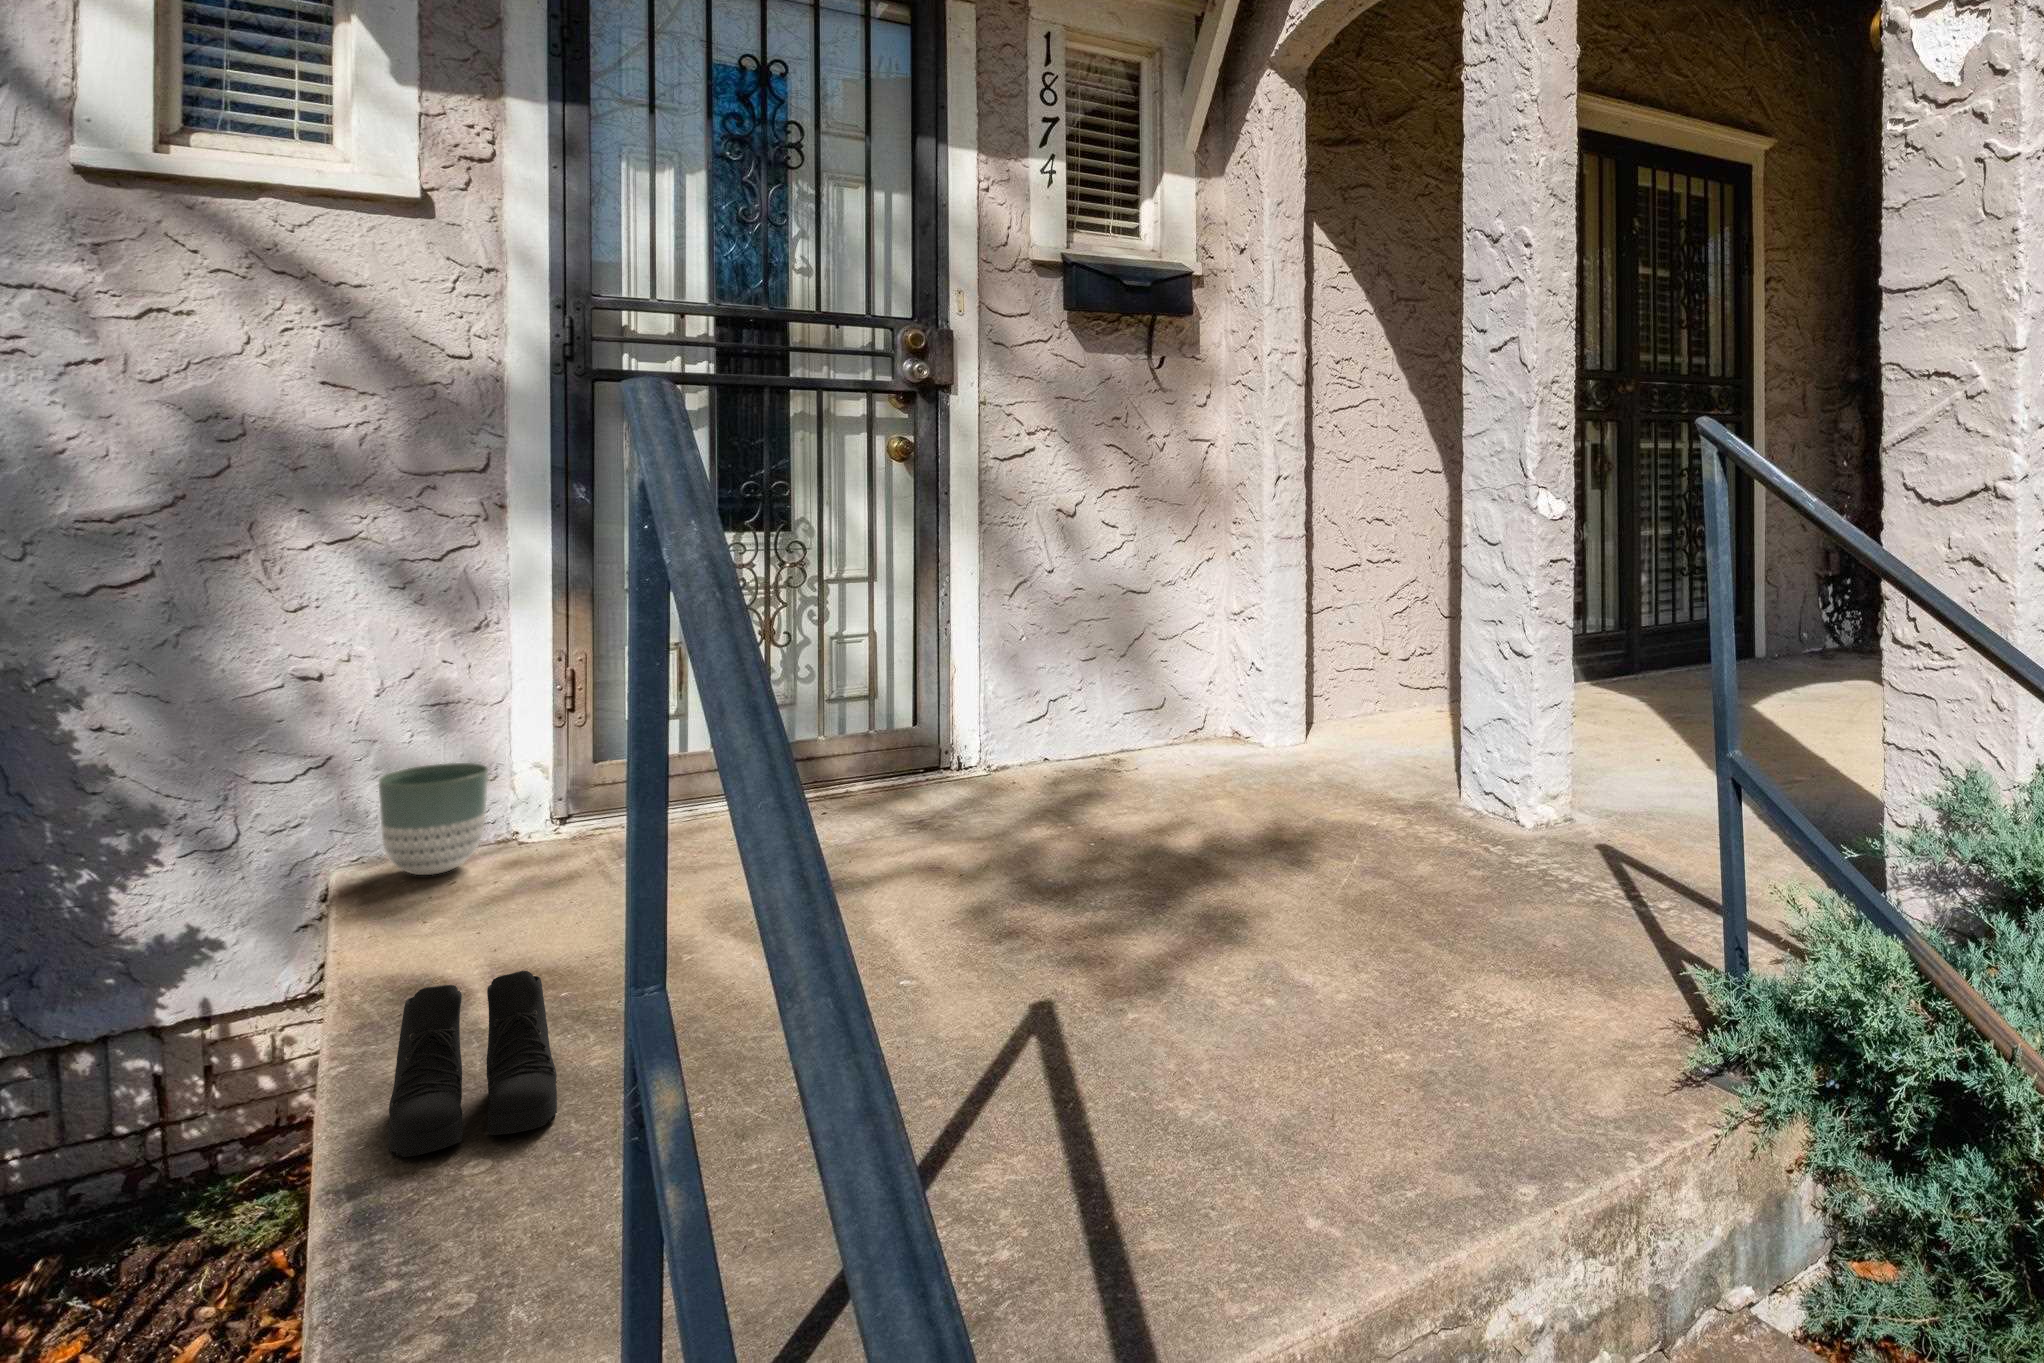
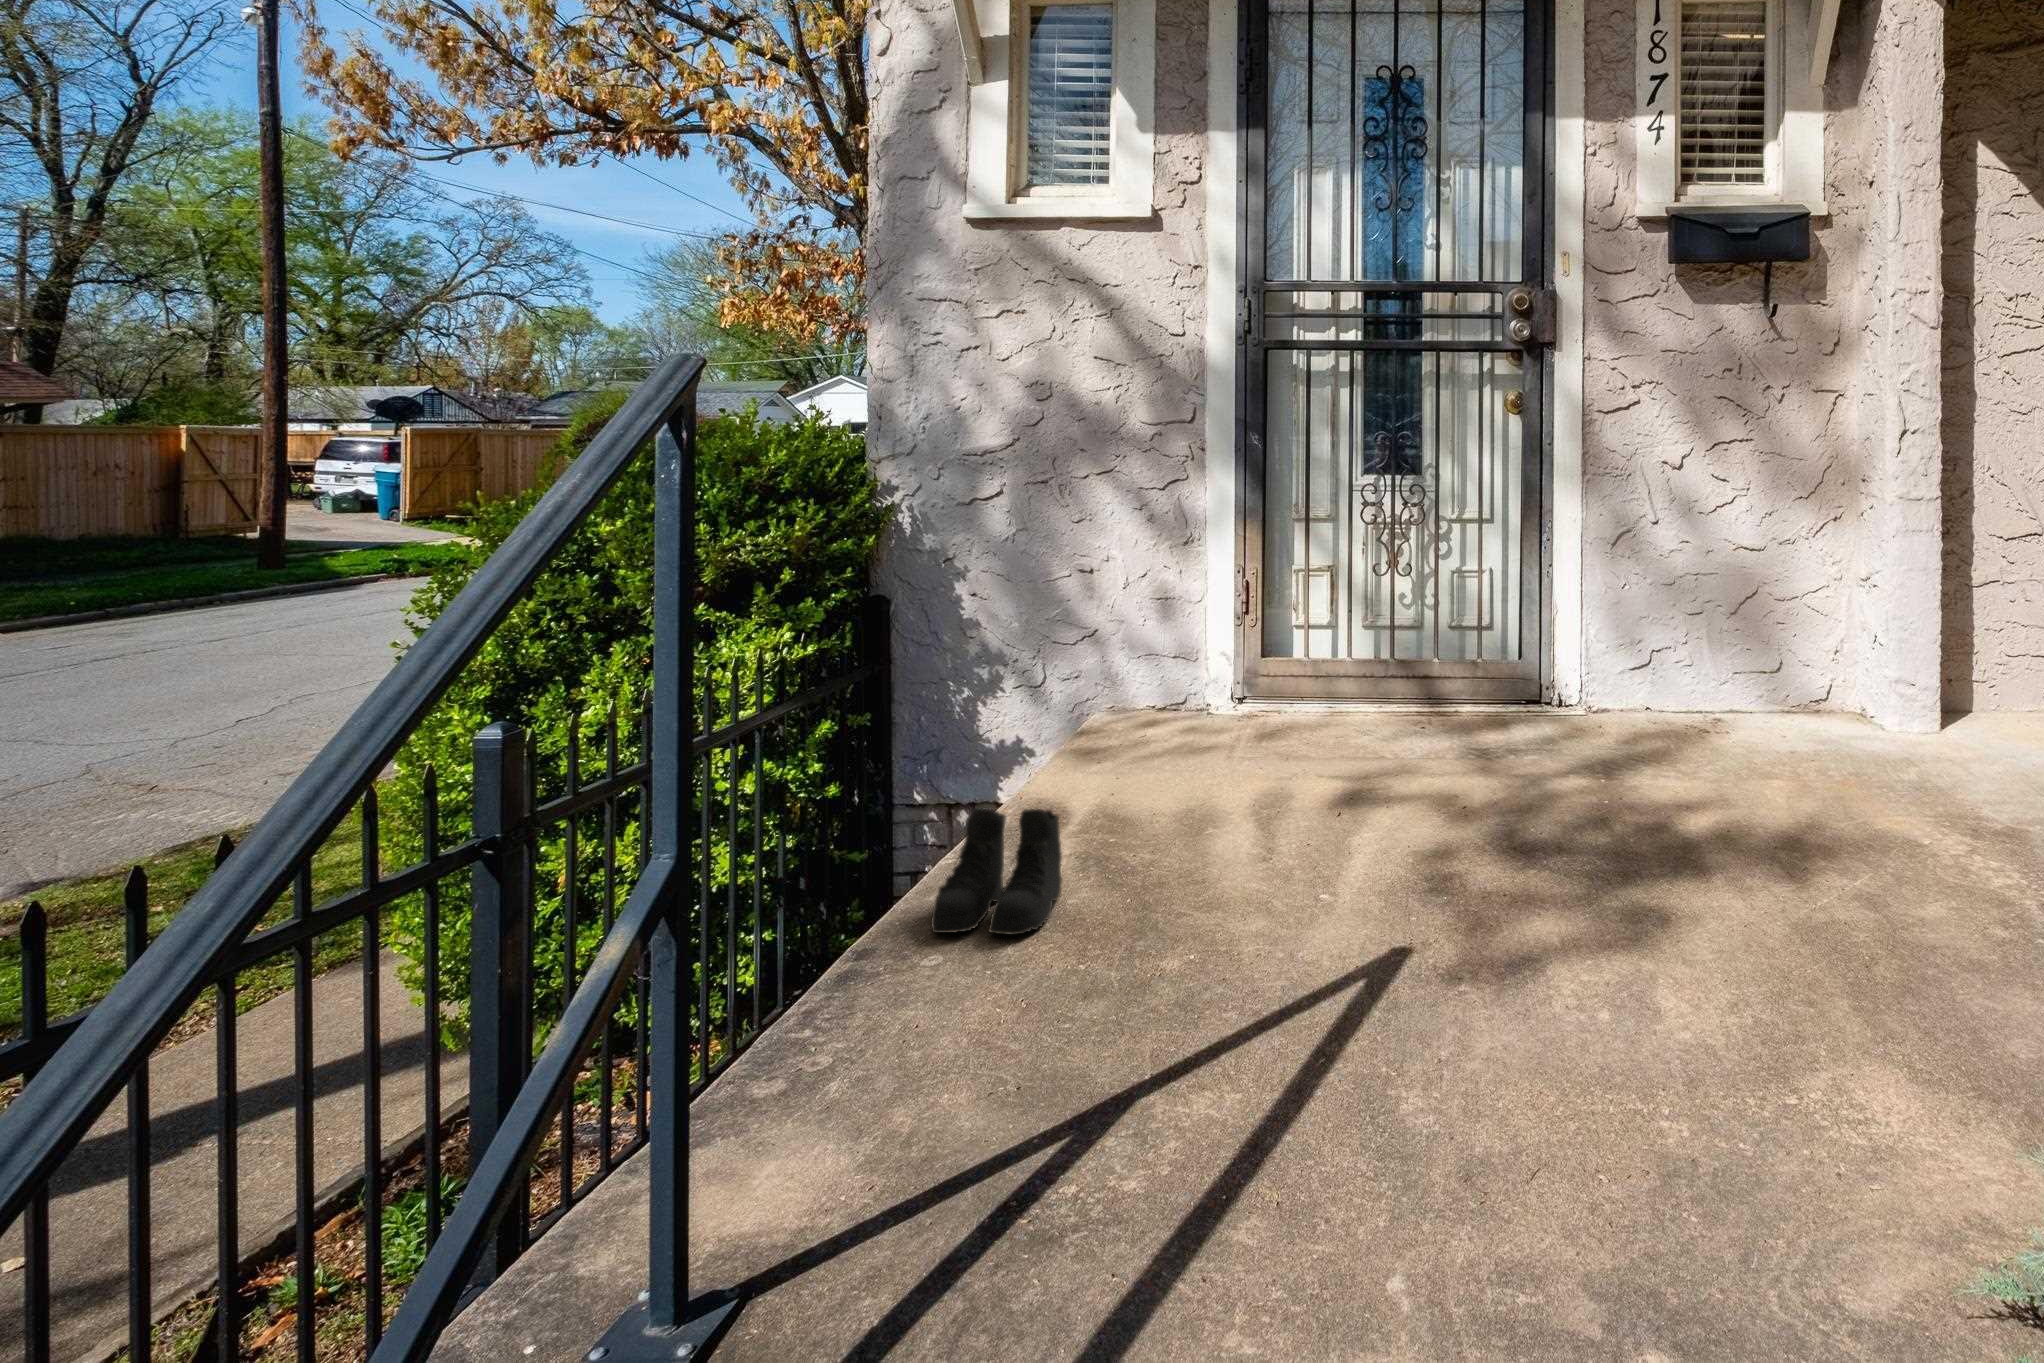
planter: present [379,763,488,875] -> none [1110,646,1181,729]

